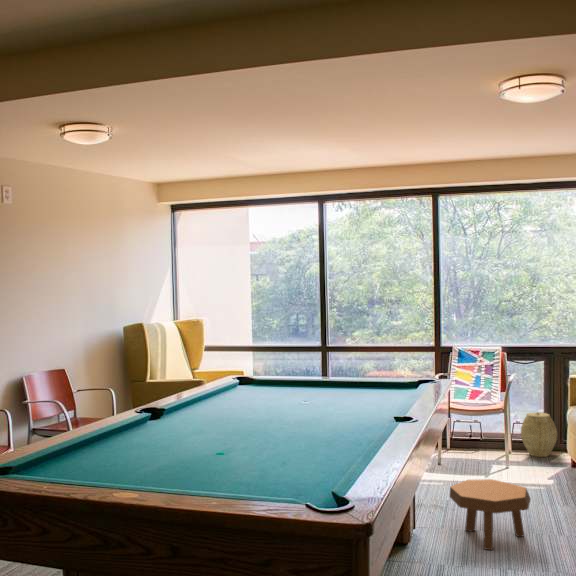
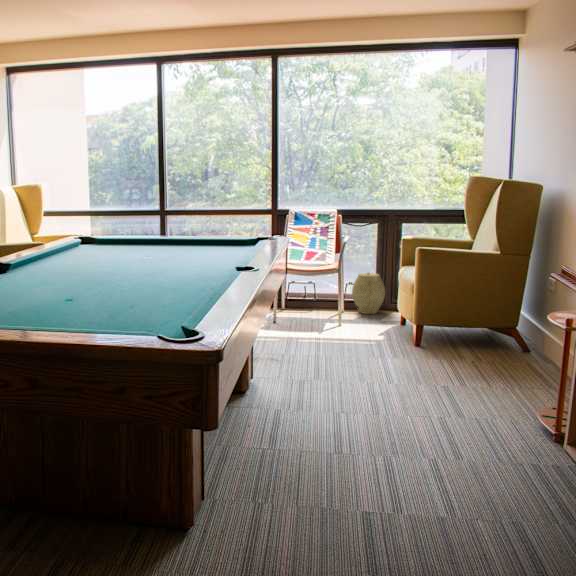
footstool: present [450,479,531,550] -> none [277,338,369,420]

